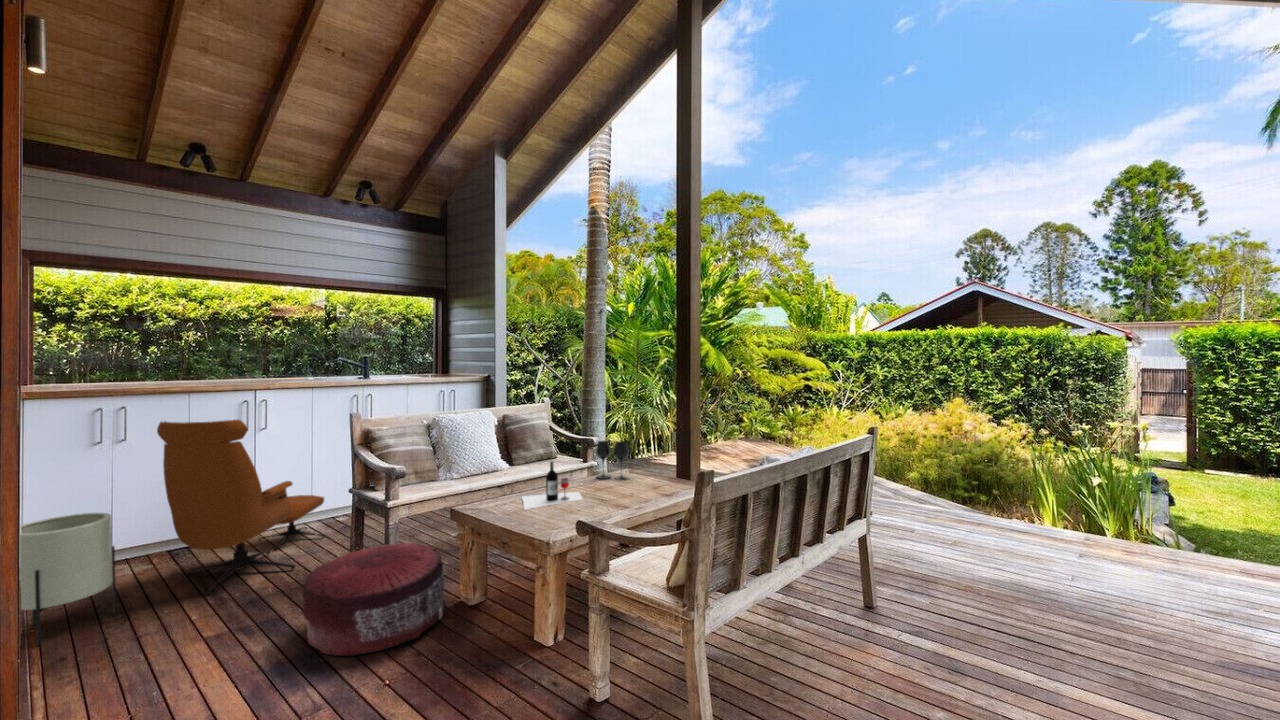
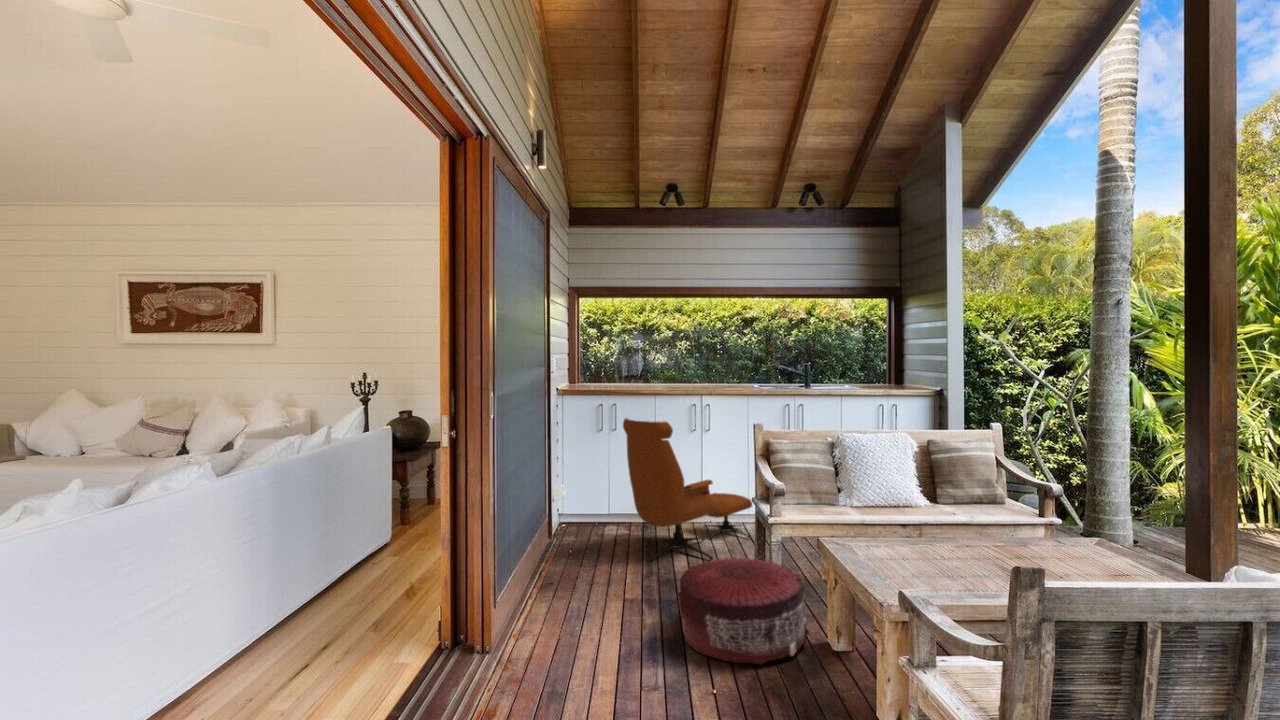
wine glass: present [596,441,628,480] -> none [1036,496,1095,562]
wine bottle: present [522,461,582,509] -> none [882,511,982,585]
planter: present [20,513,116,647] -> none [549,479,600,564]

